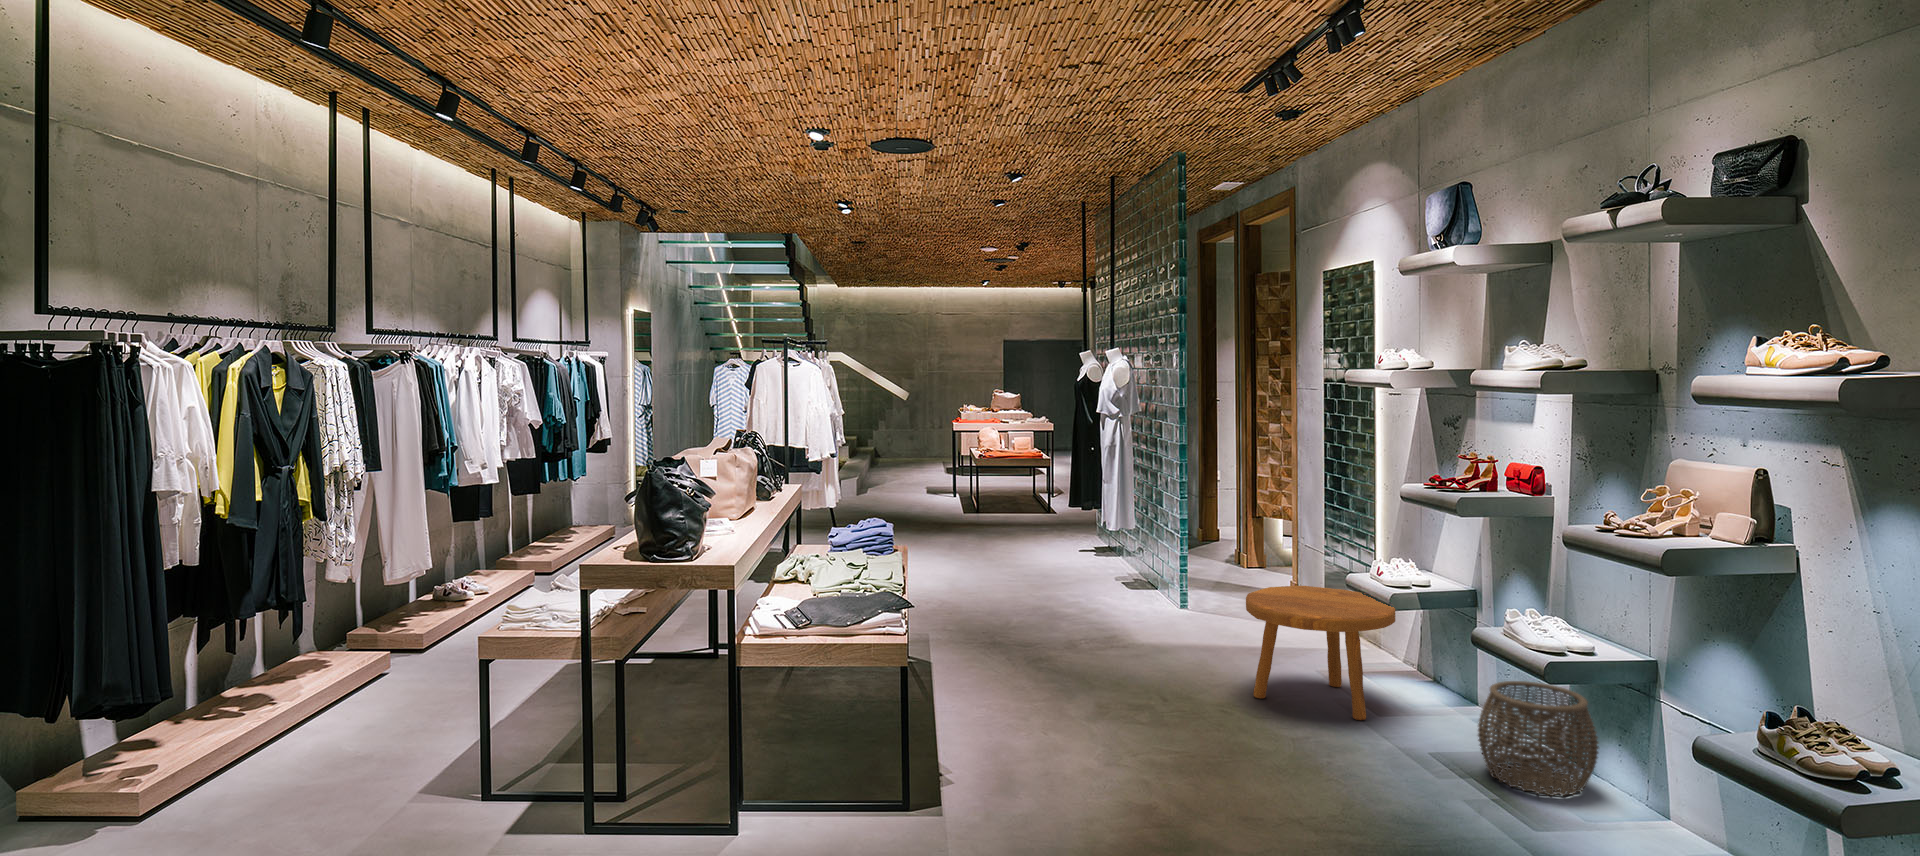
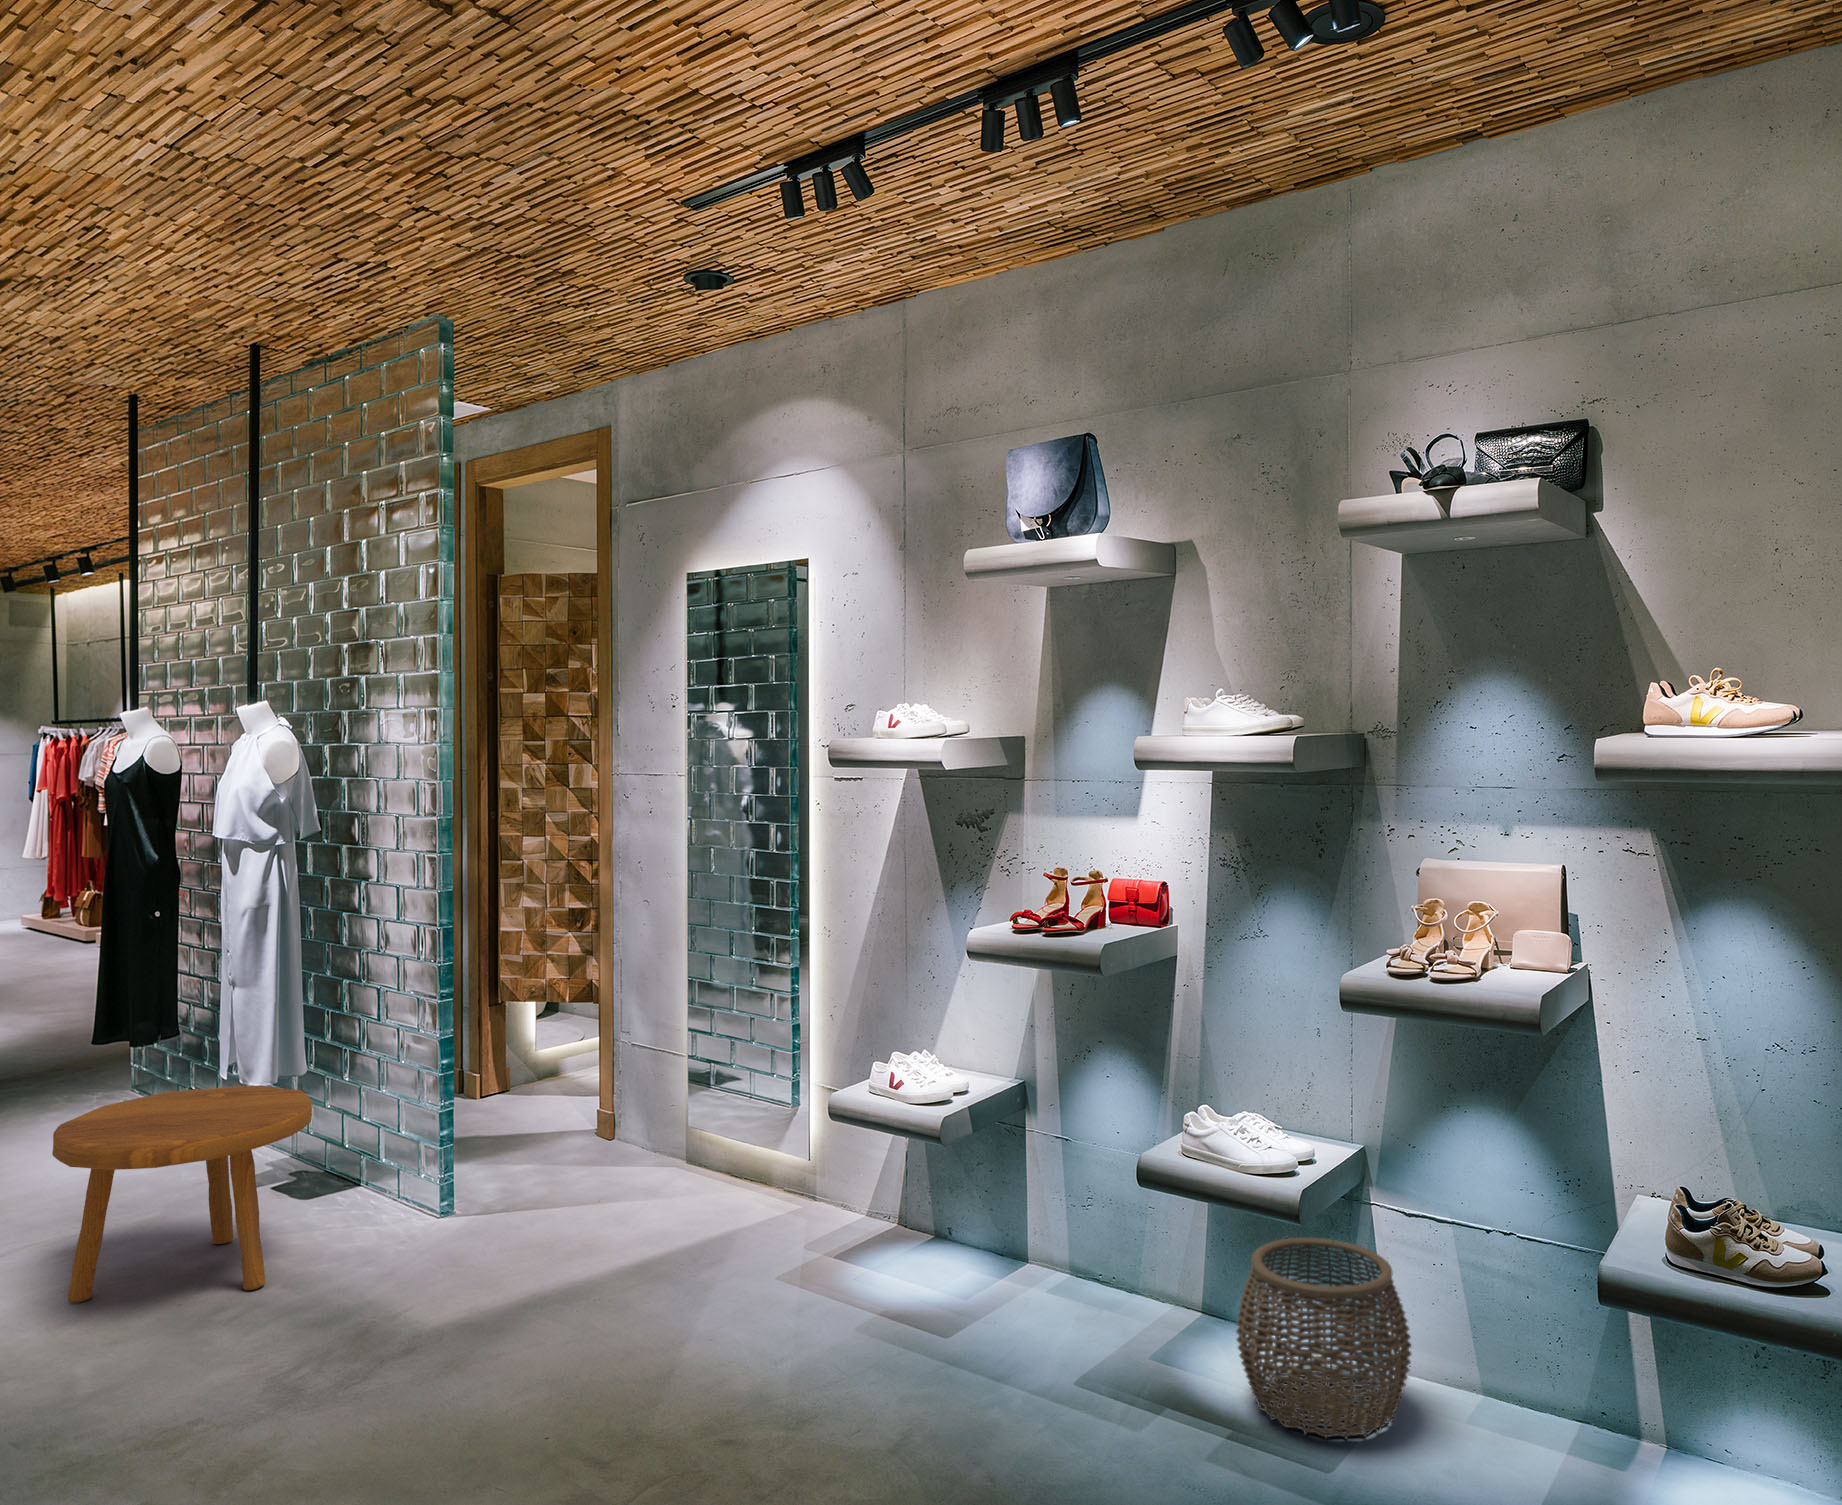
footstool: present [1246,586,1395,720] -> present [52,1086,312,1303]

